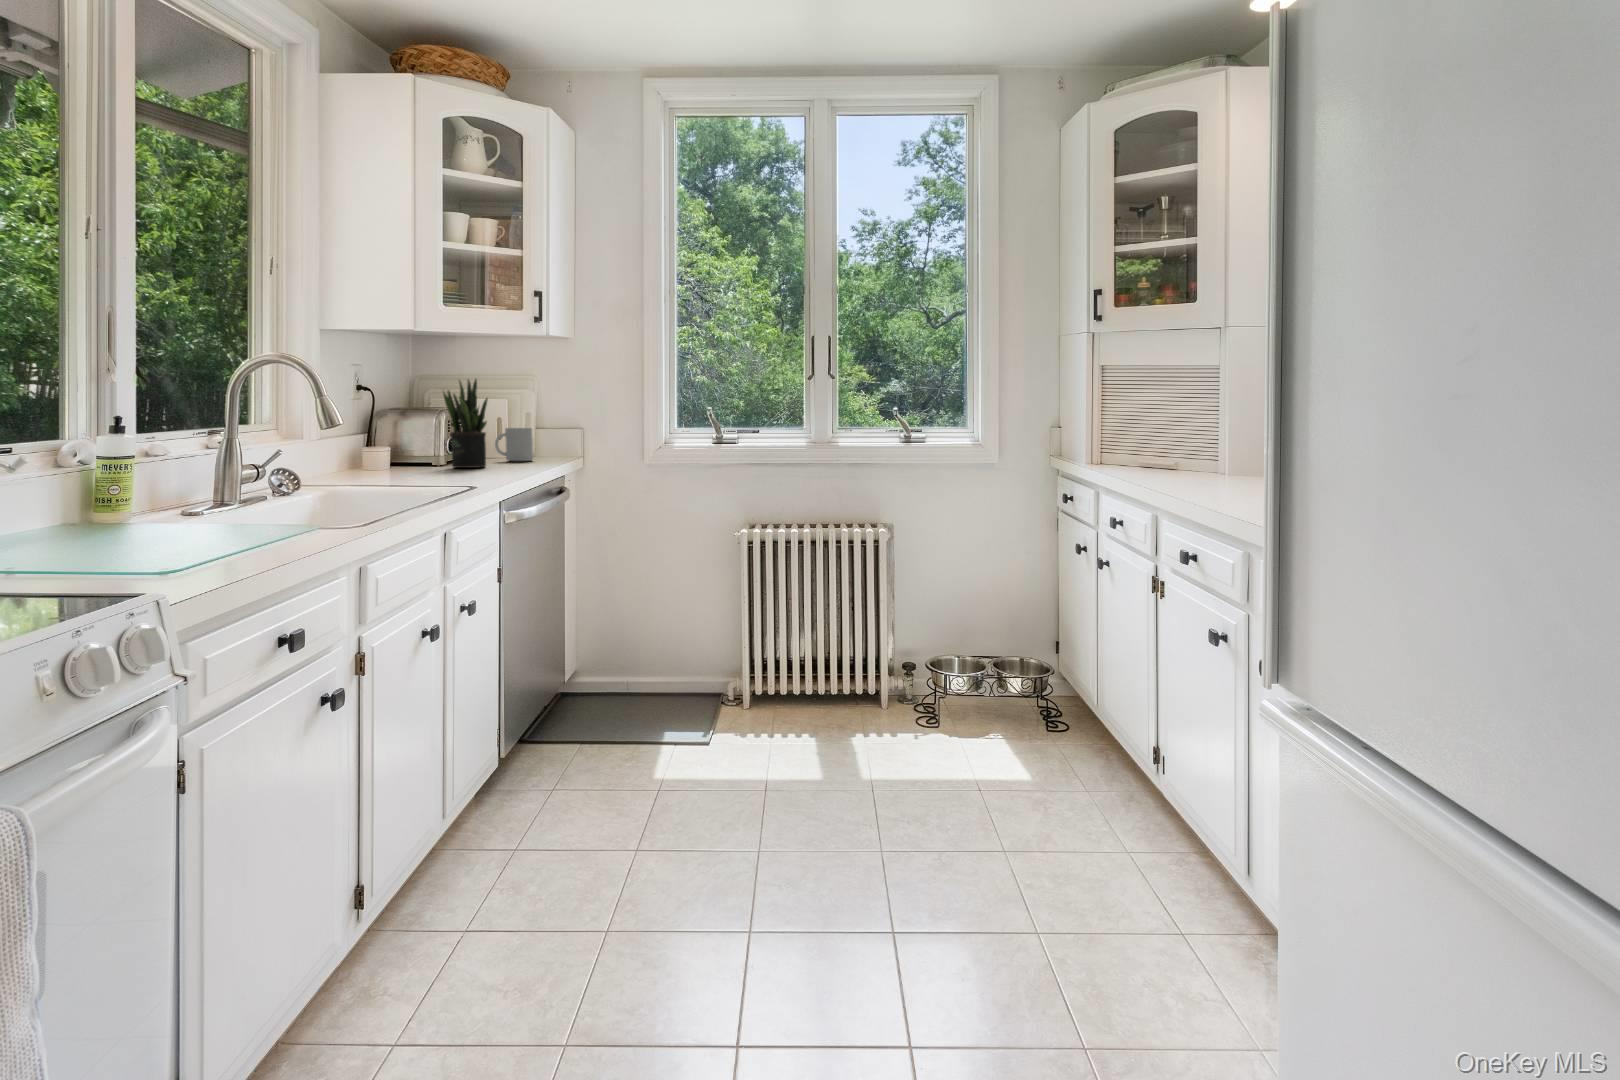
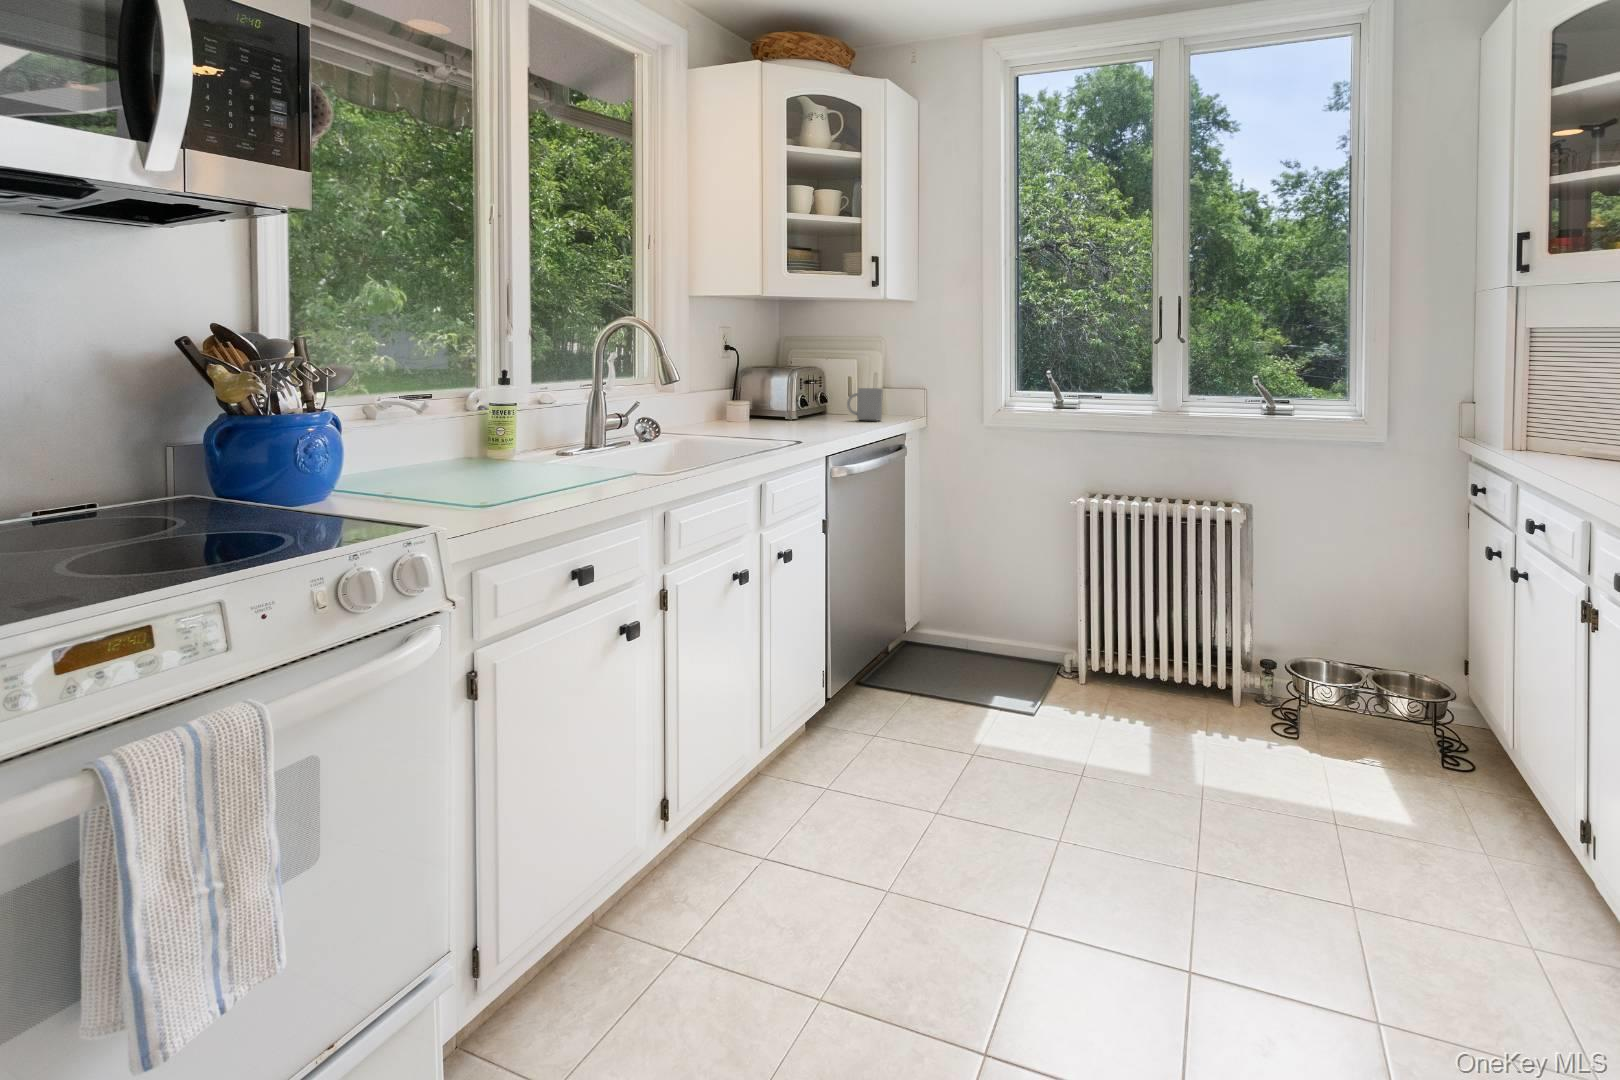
potted plant: present [443,379,488,468] -> none [799,338,840,425]

